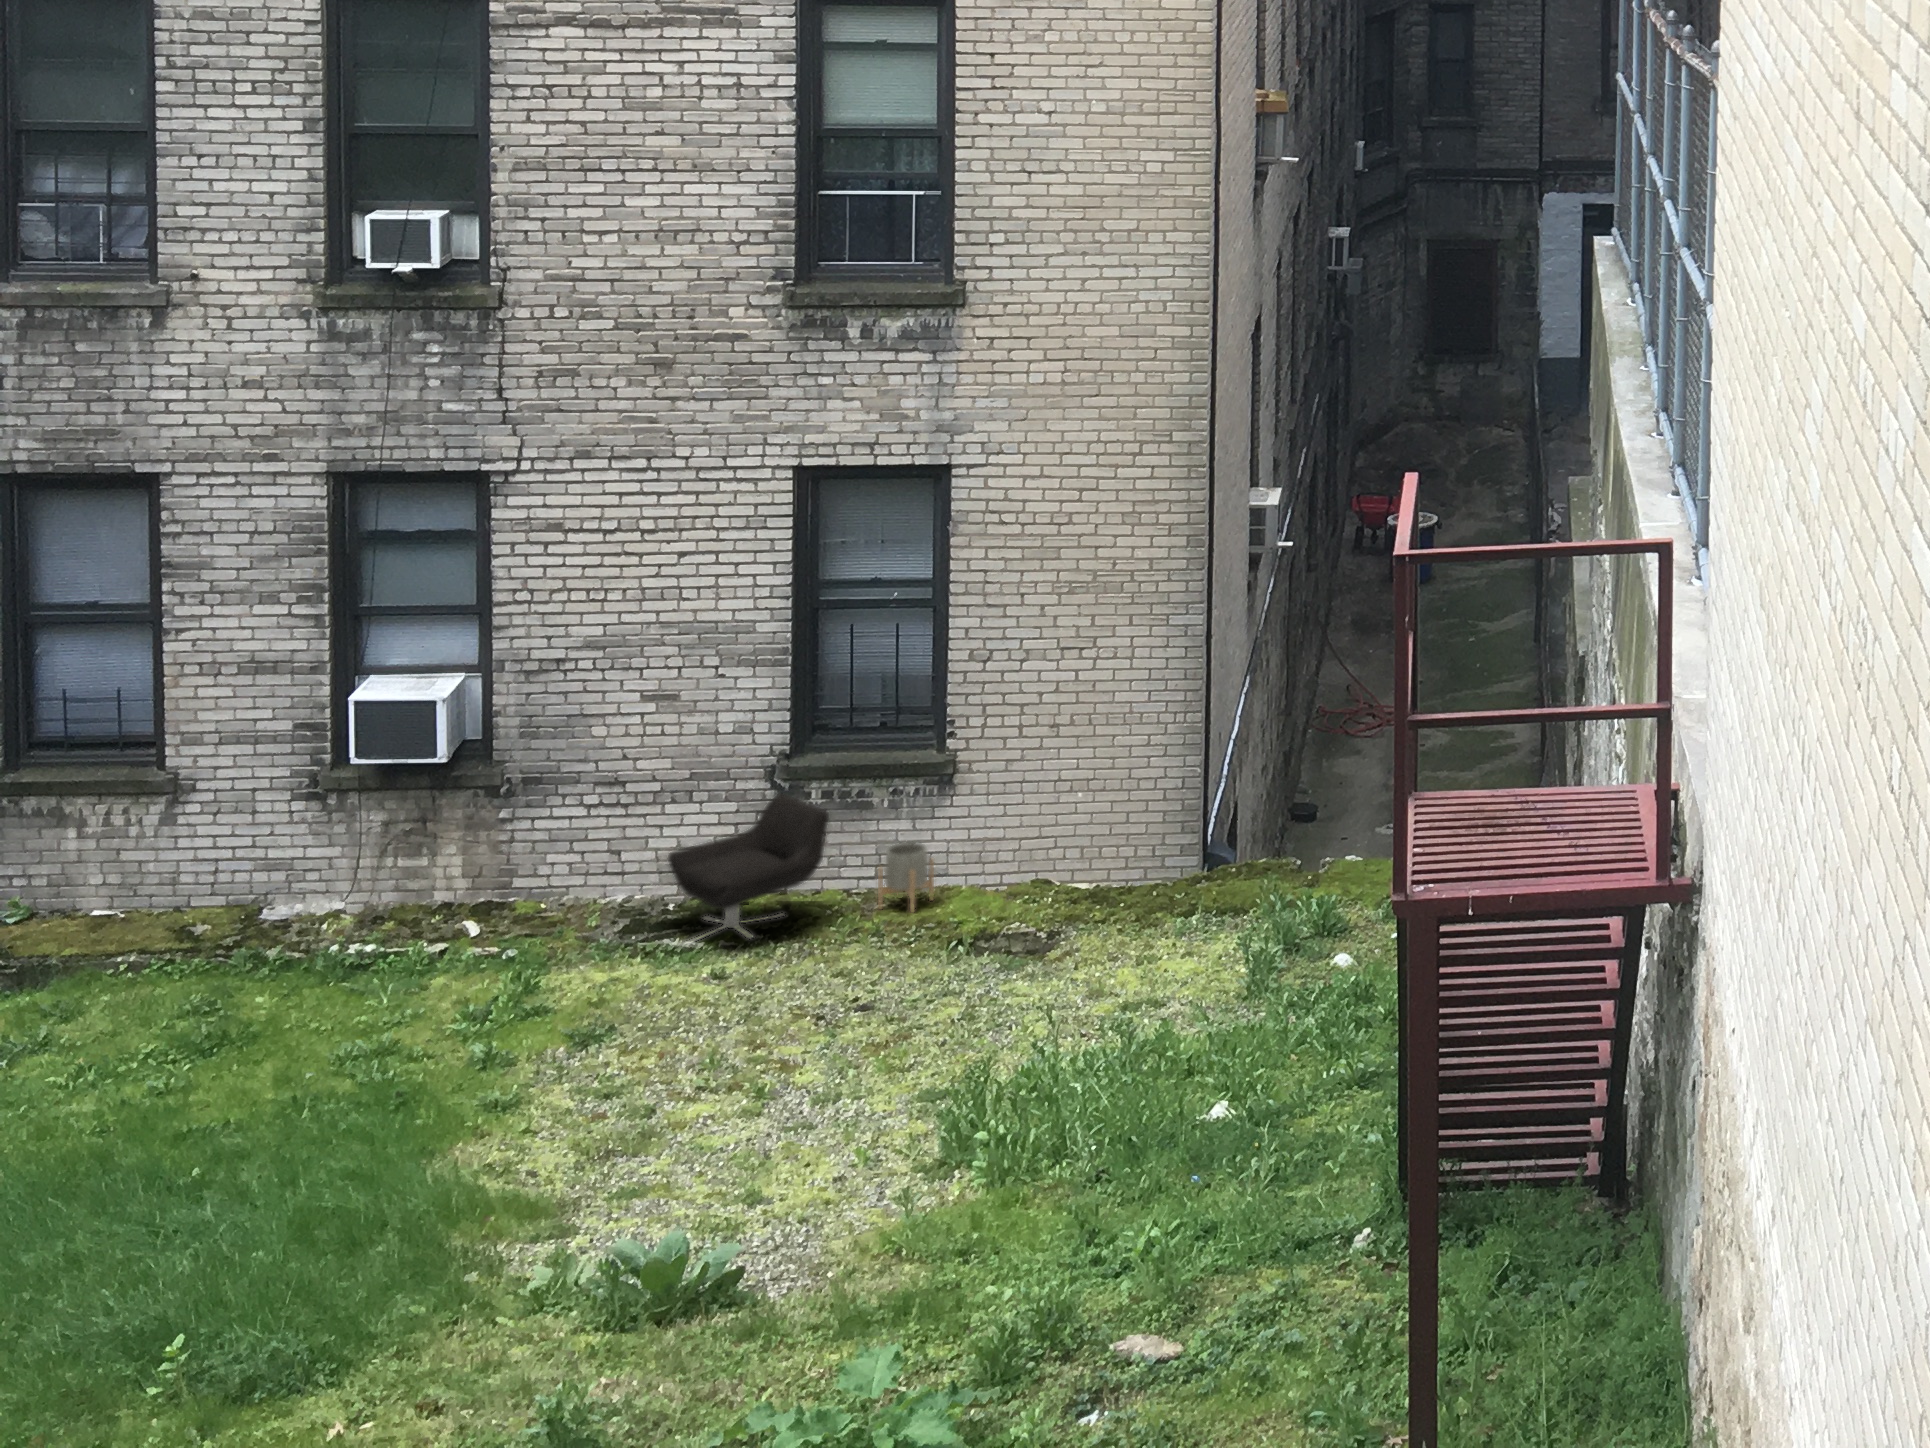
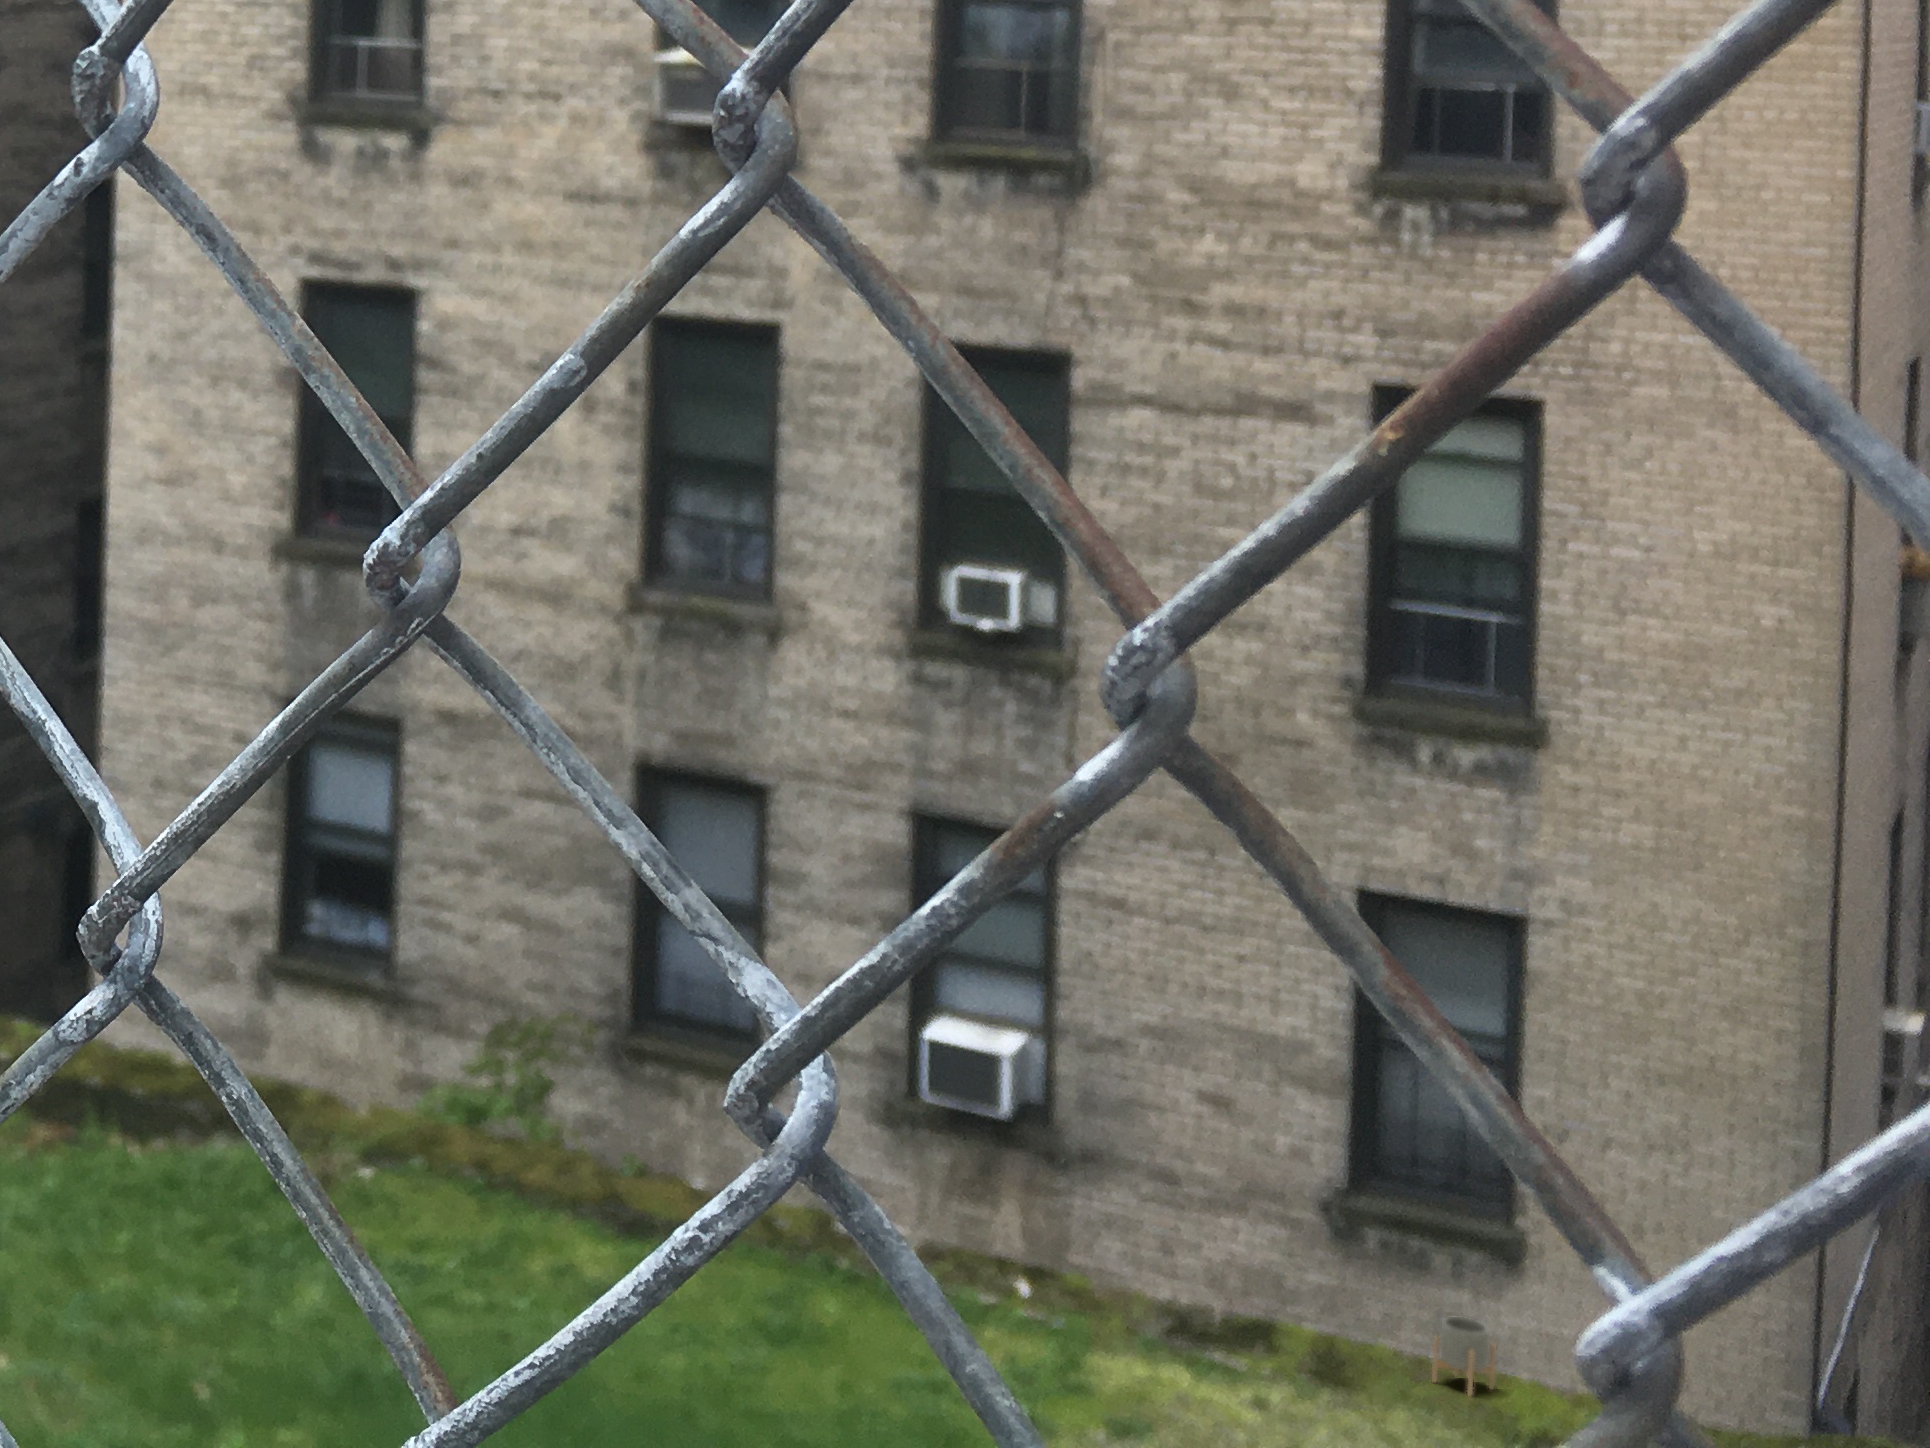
lounge chair: present [667,794,829,942] -> none [1214,1229,1383,1383]

